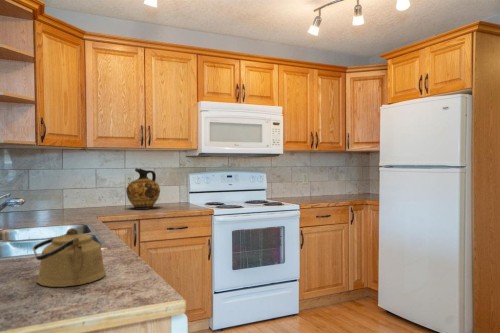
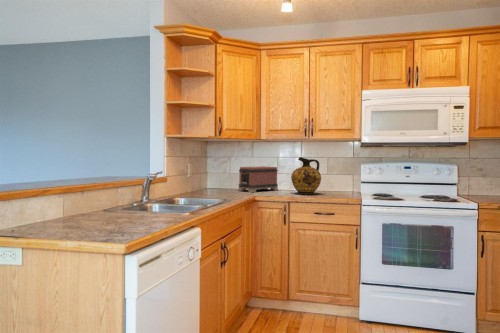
toaster: none [53,181,102,213] -> present [238,166,278,192]
kettle: present [33,228,106,287] -> none [110,194,158,229]

